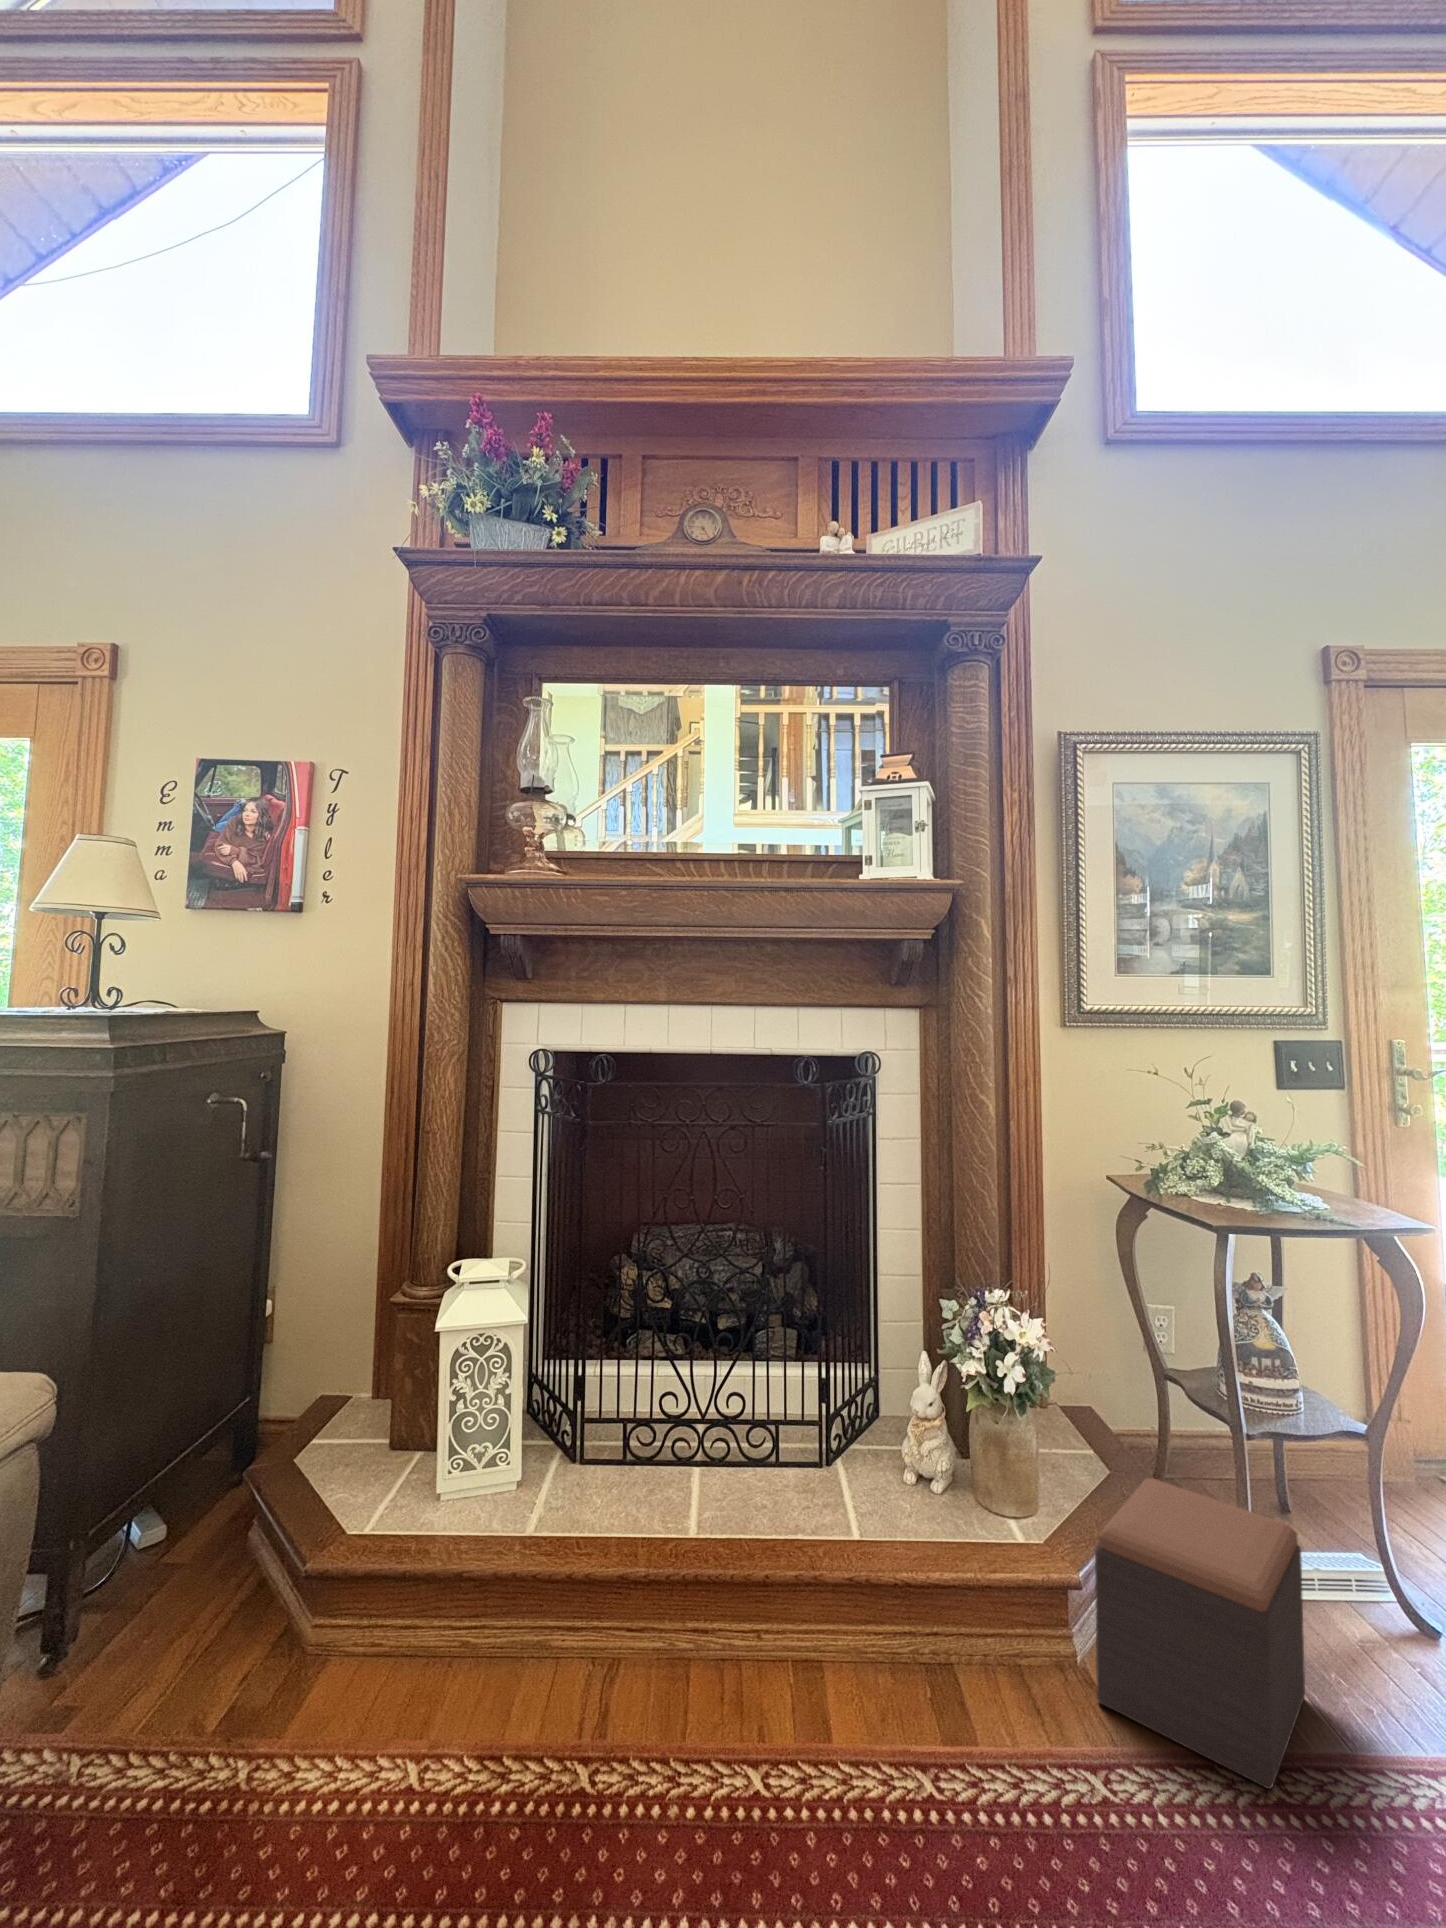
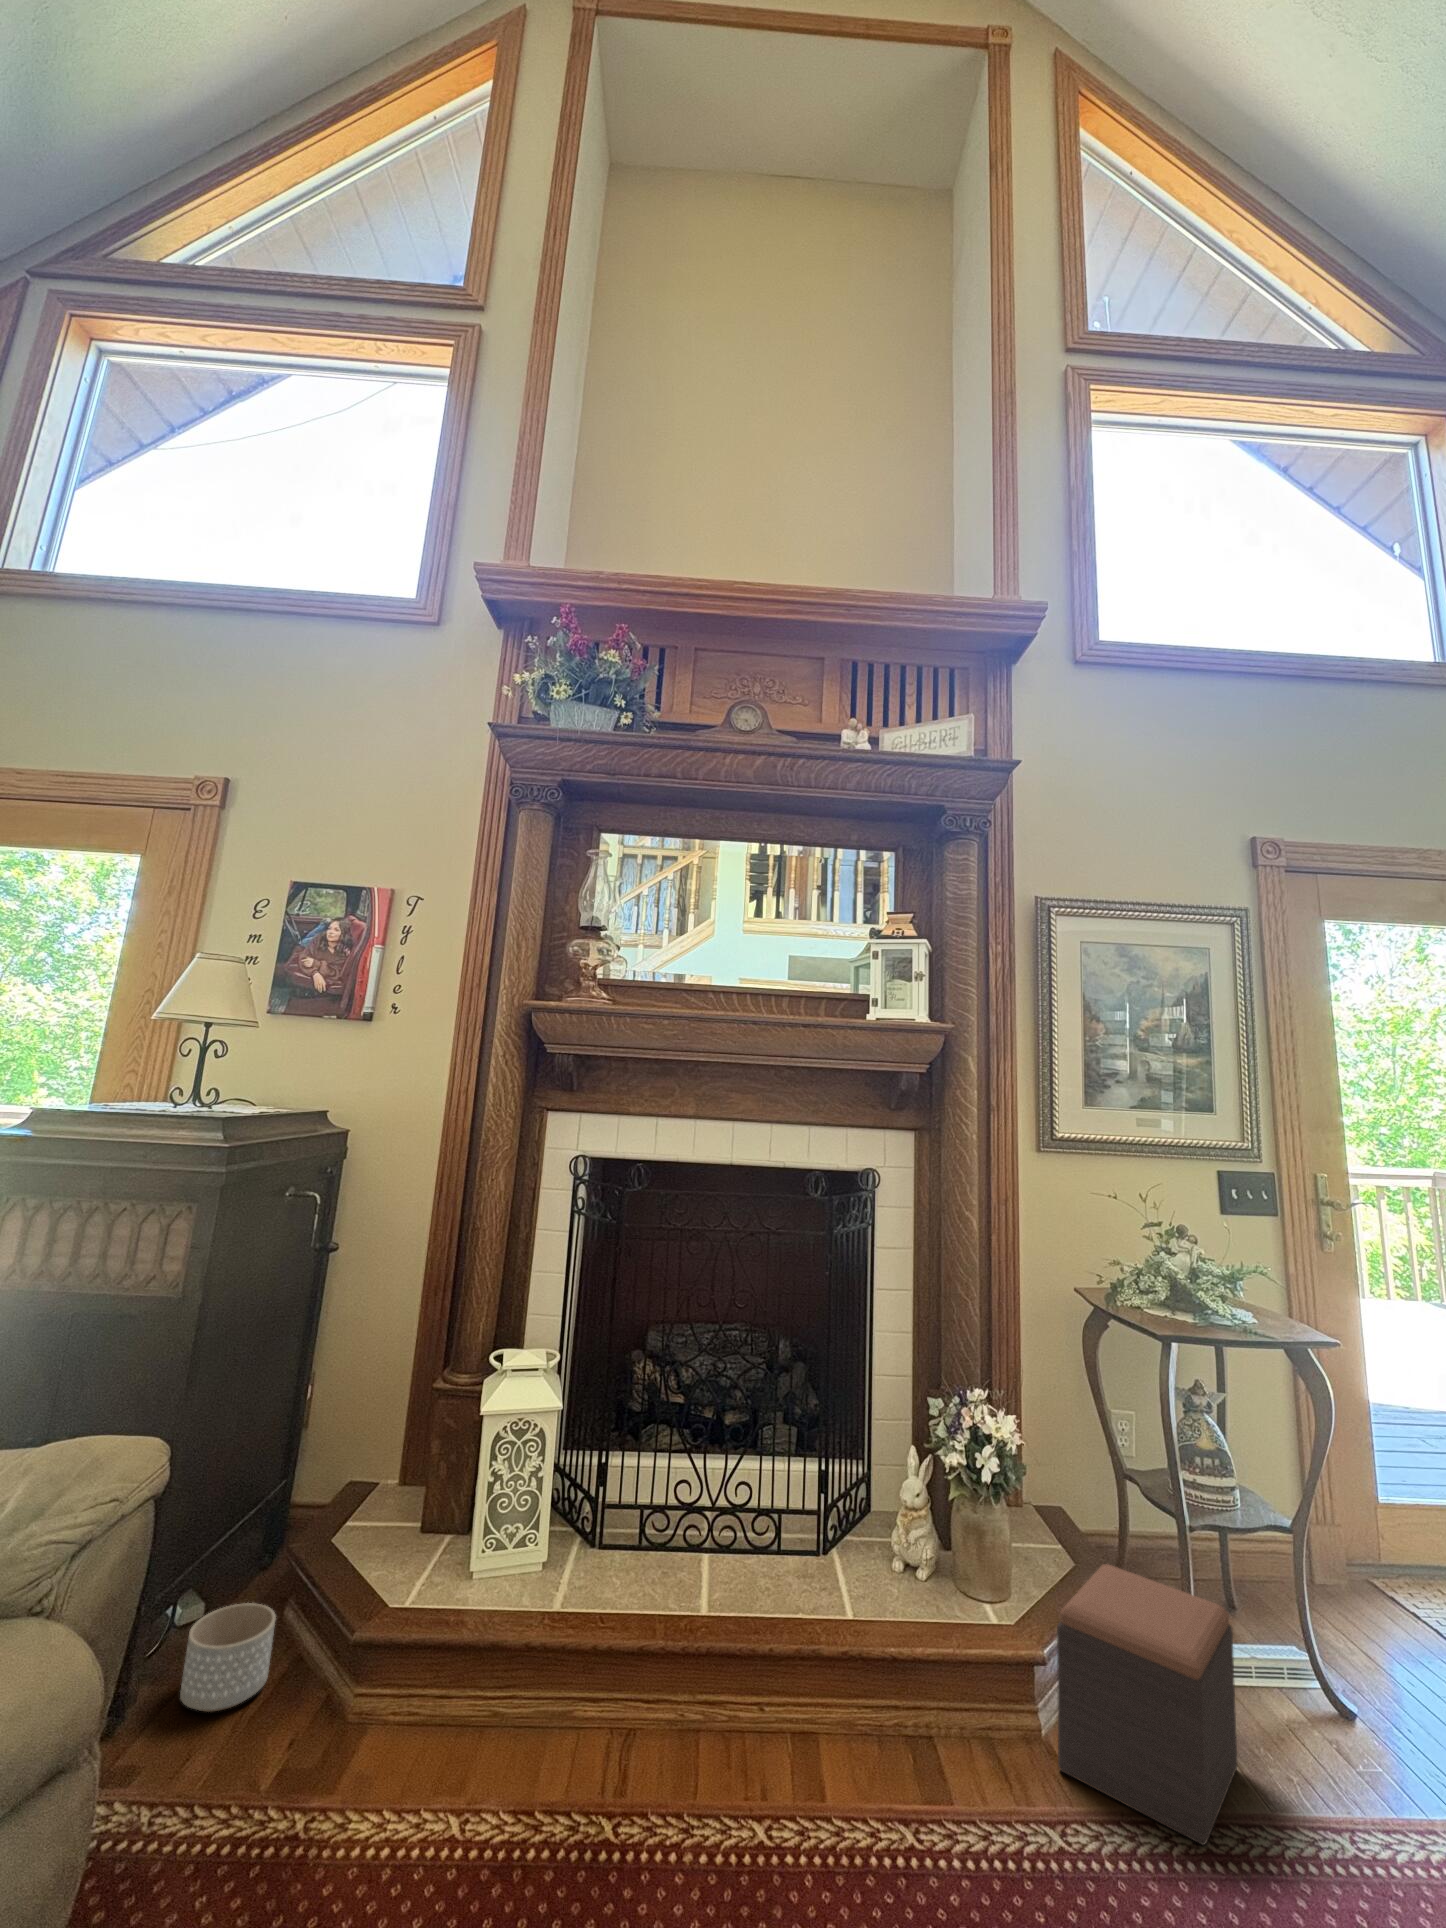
planter: none [124,1535,223,1650] -> present [180,1603,276,1712]

